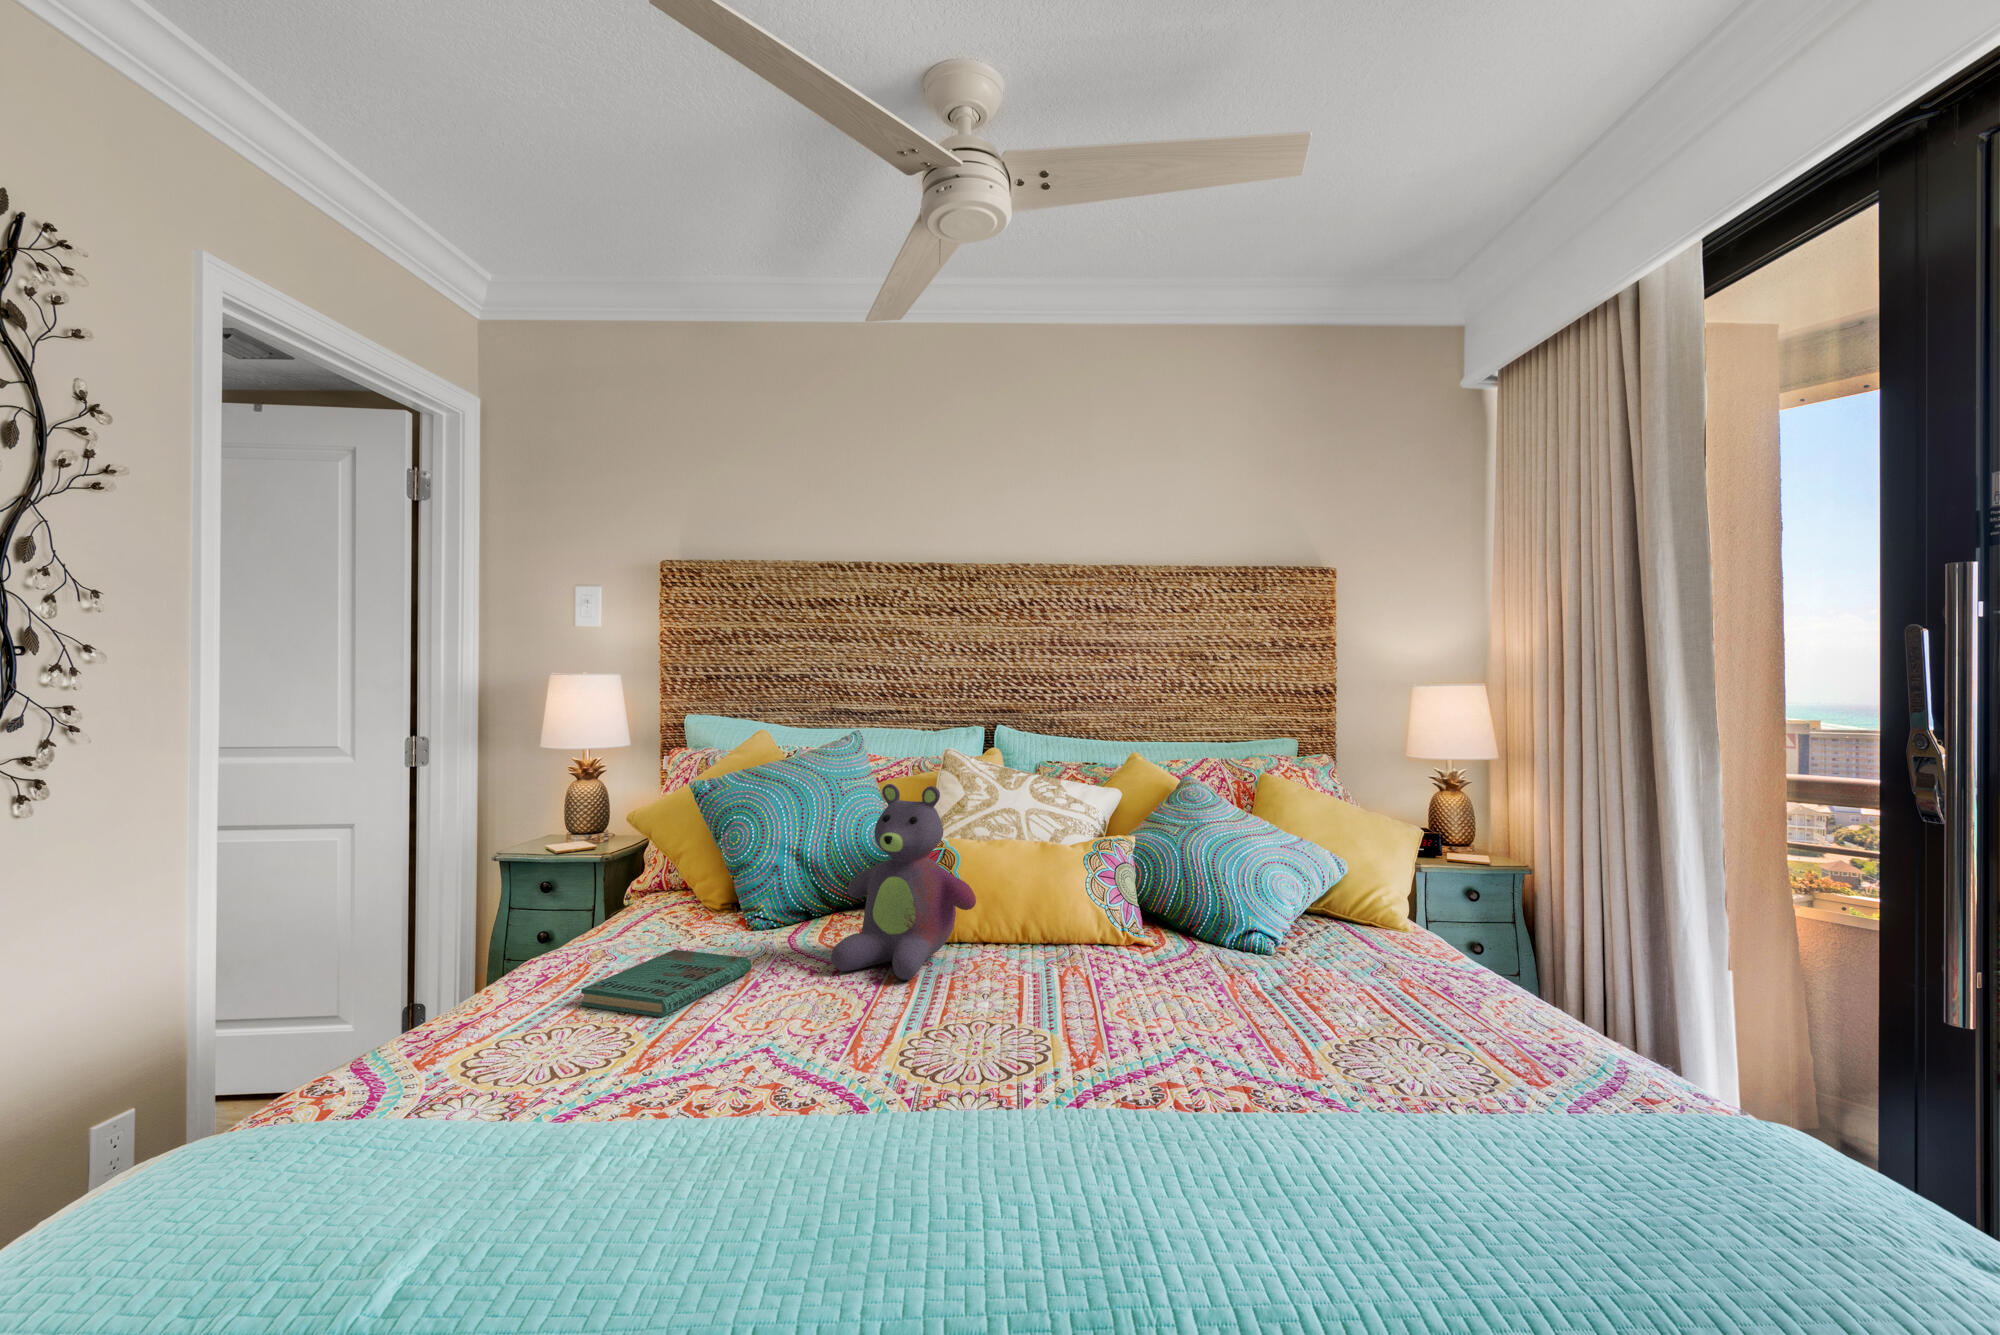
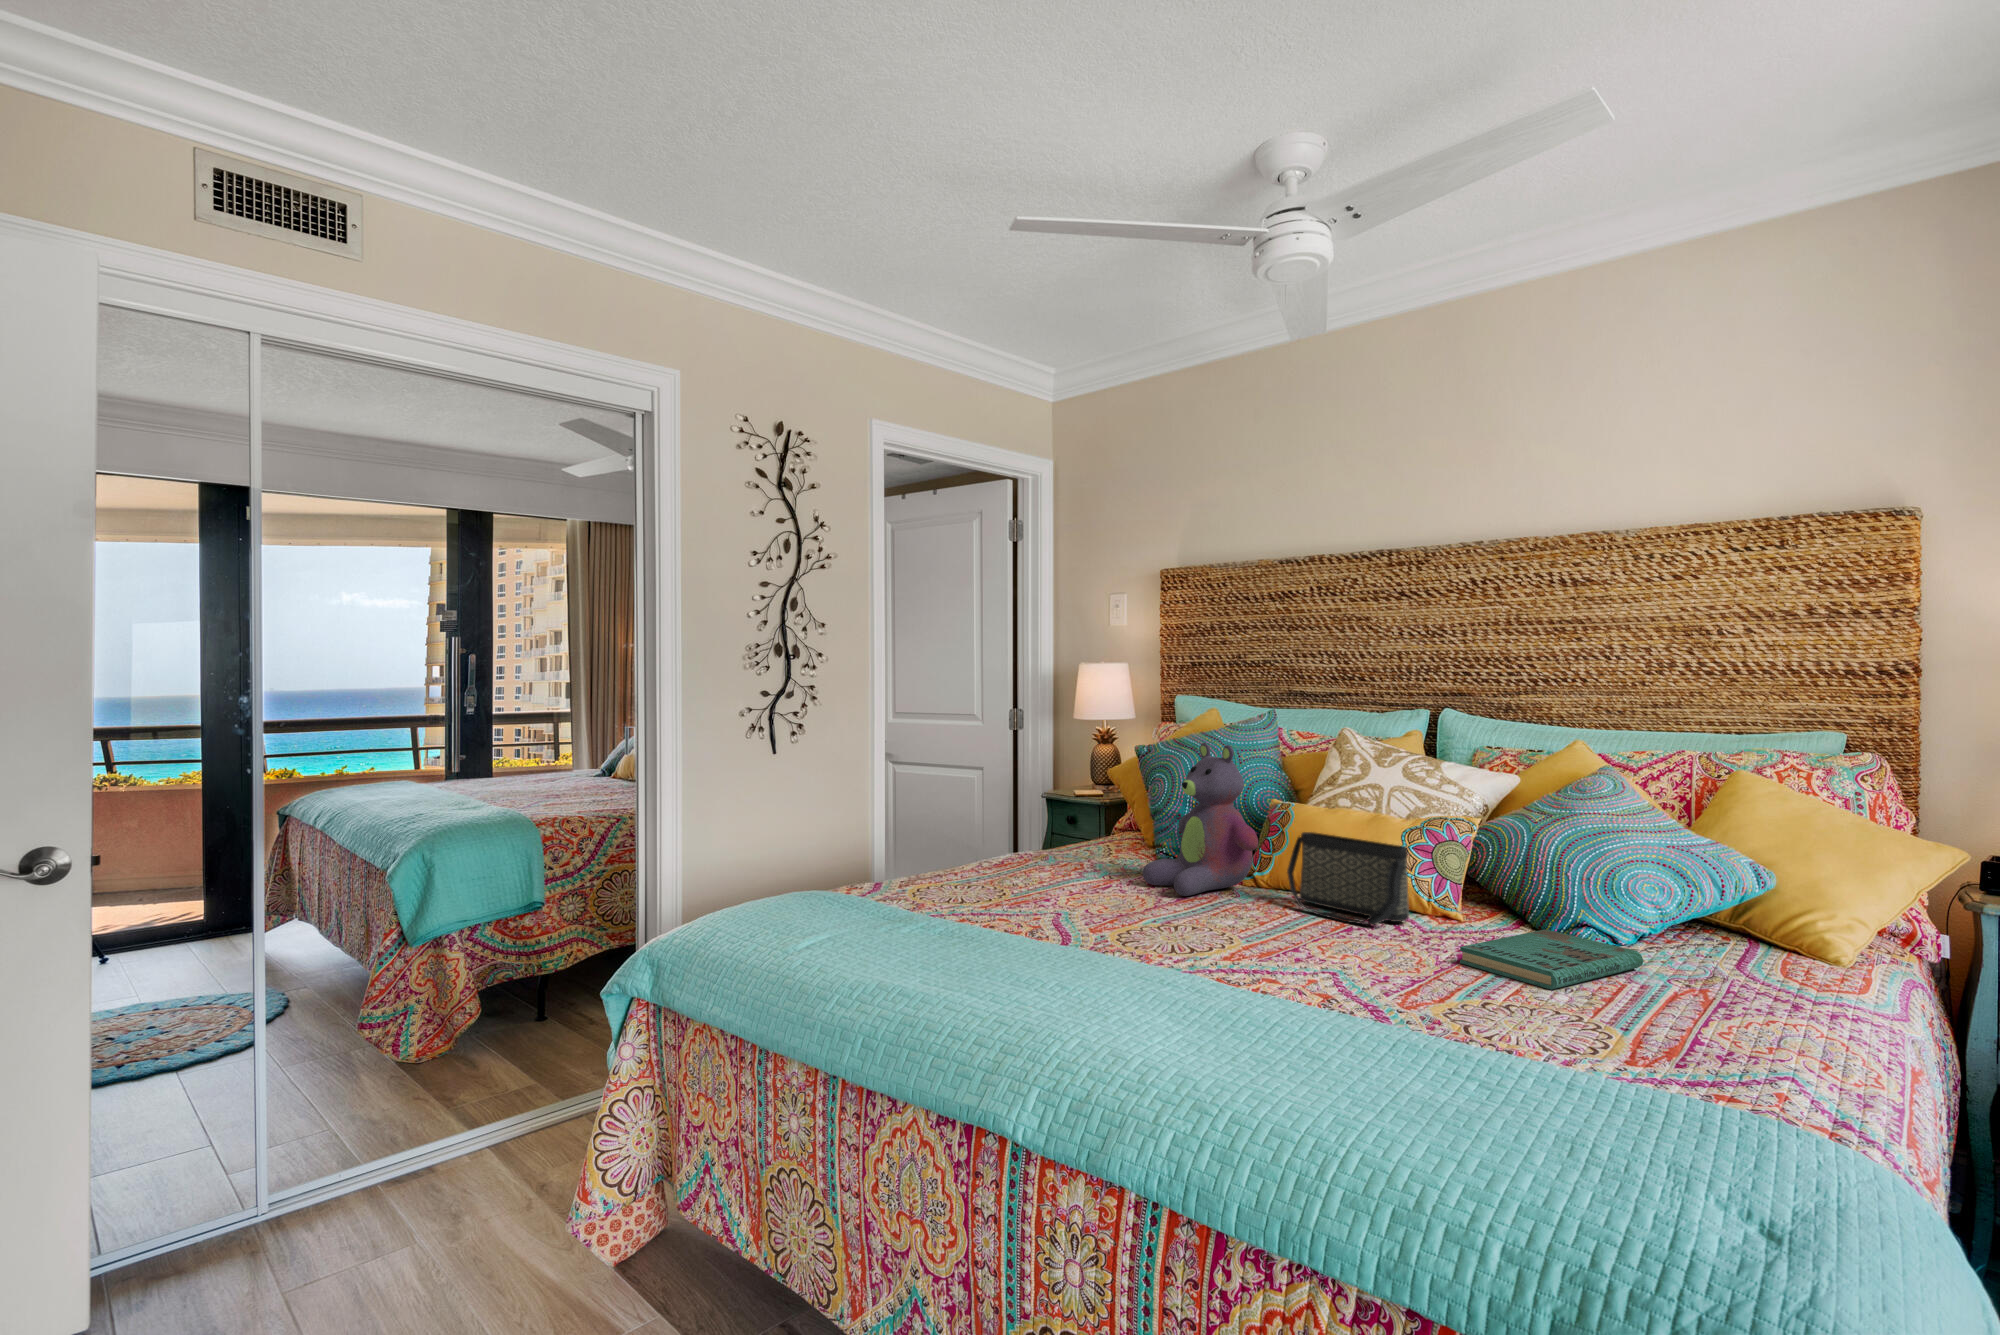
handbag: none [1014,878,1156,976] -> present [1287,832,1409,925]
book: present [581,949,752,1017] -> present [1460,929,1643,990]

